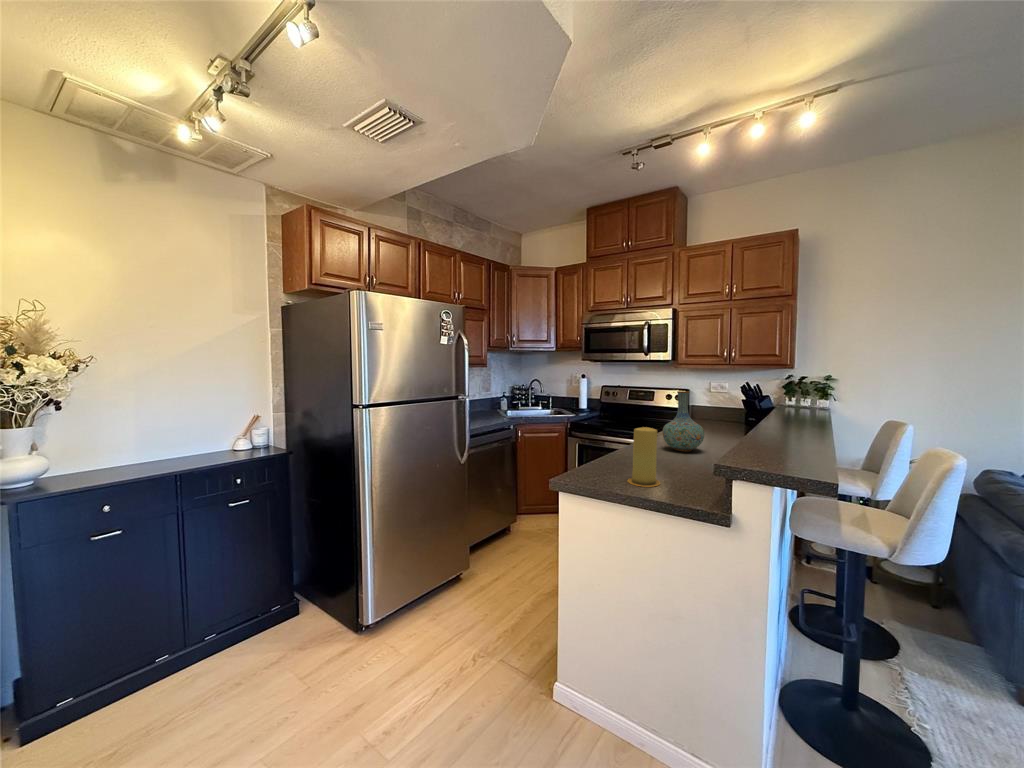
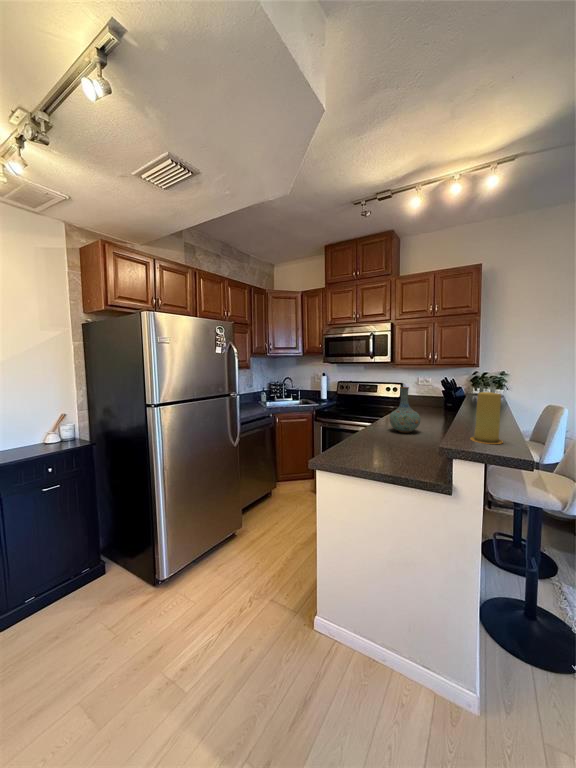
candle: present [628,427,660,487] -> present [470,392,503,444]

